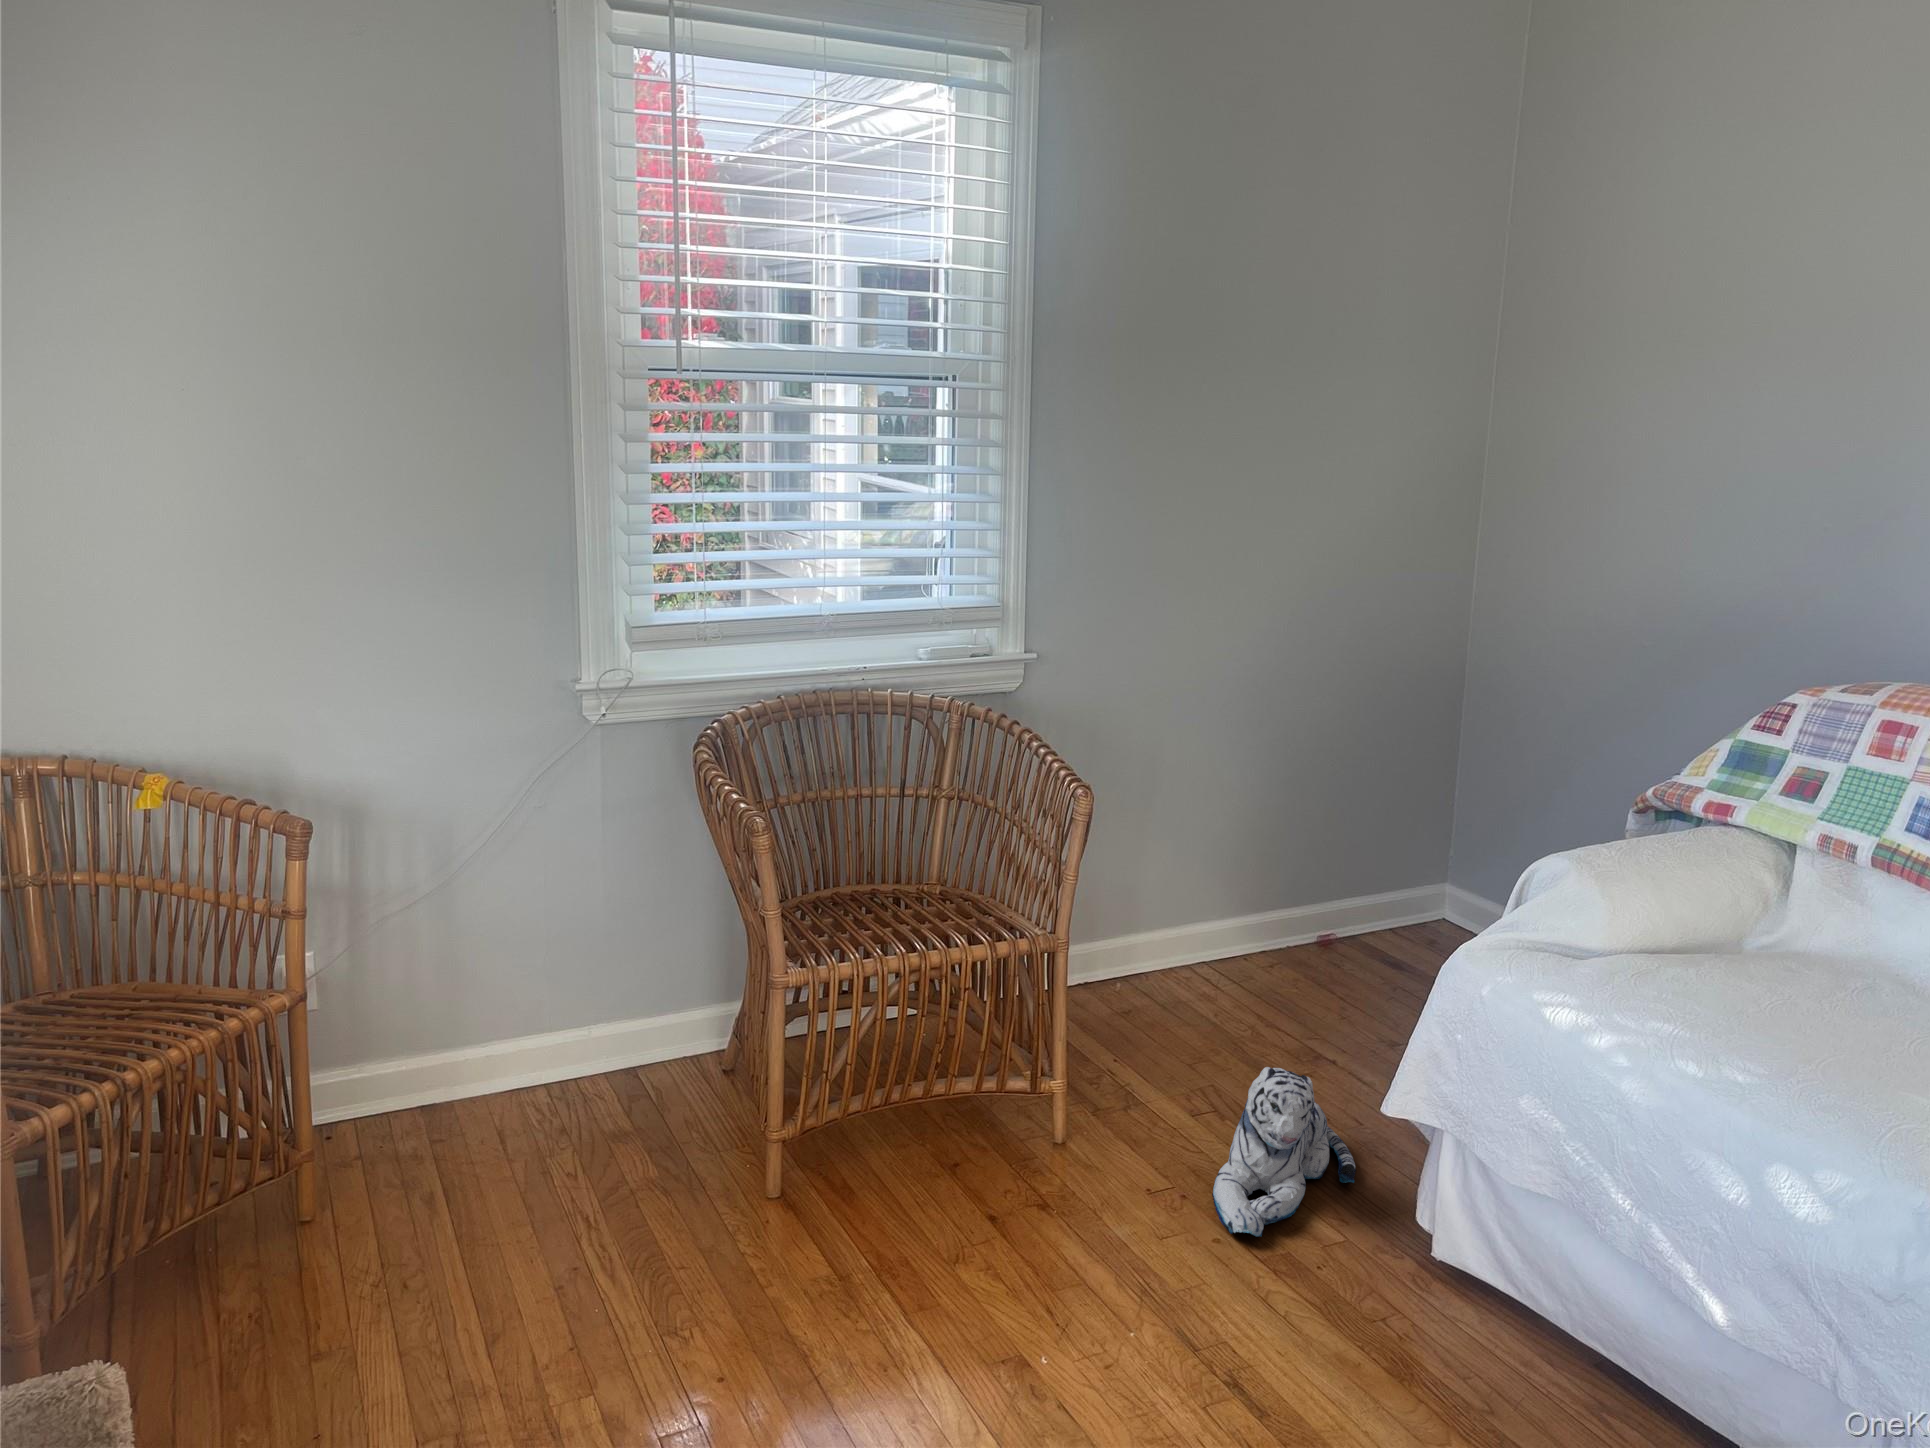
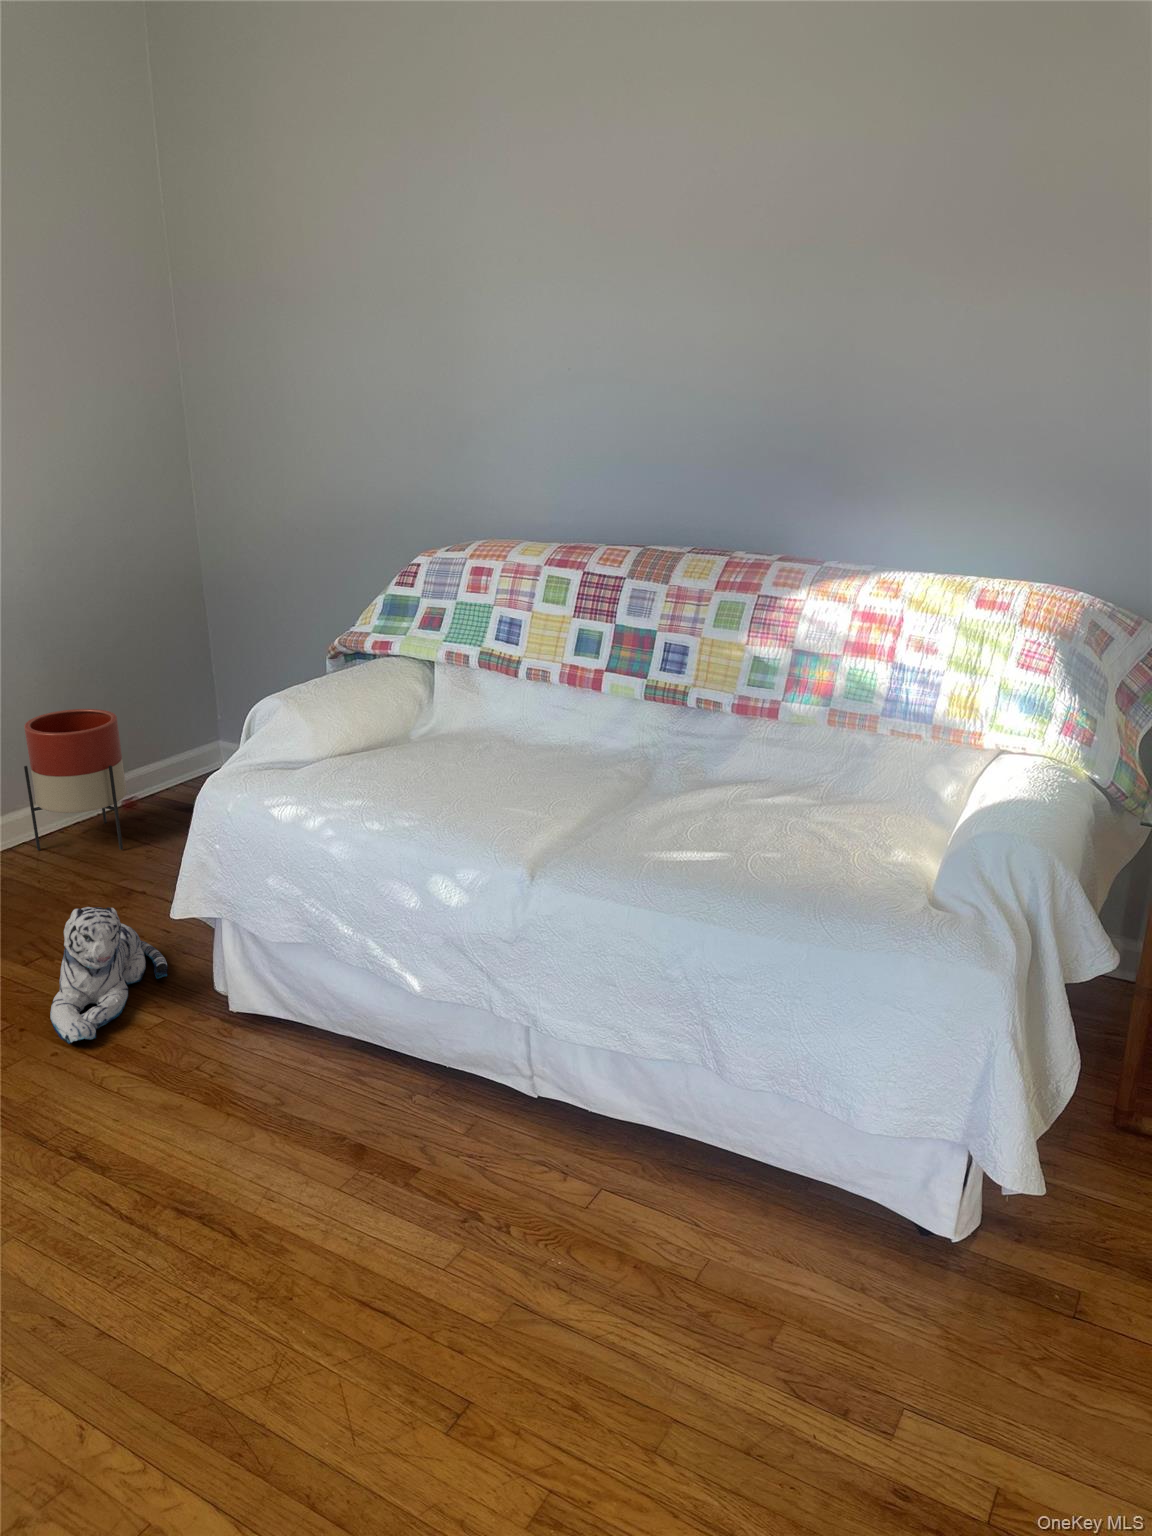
planter: none [1216,813,1338,999] -> present [24,709,127,850]

